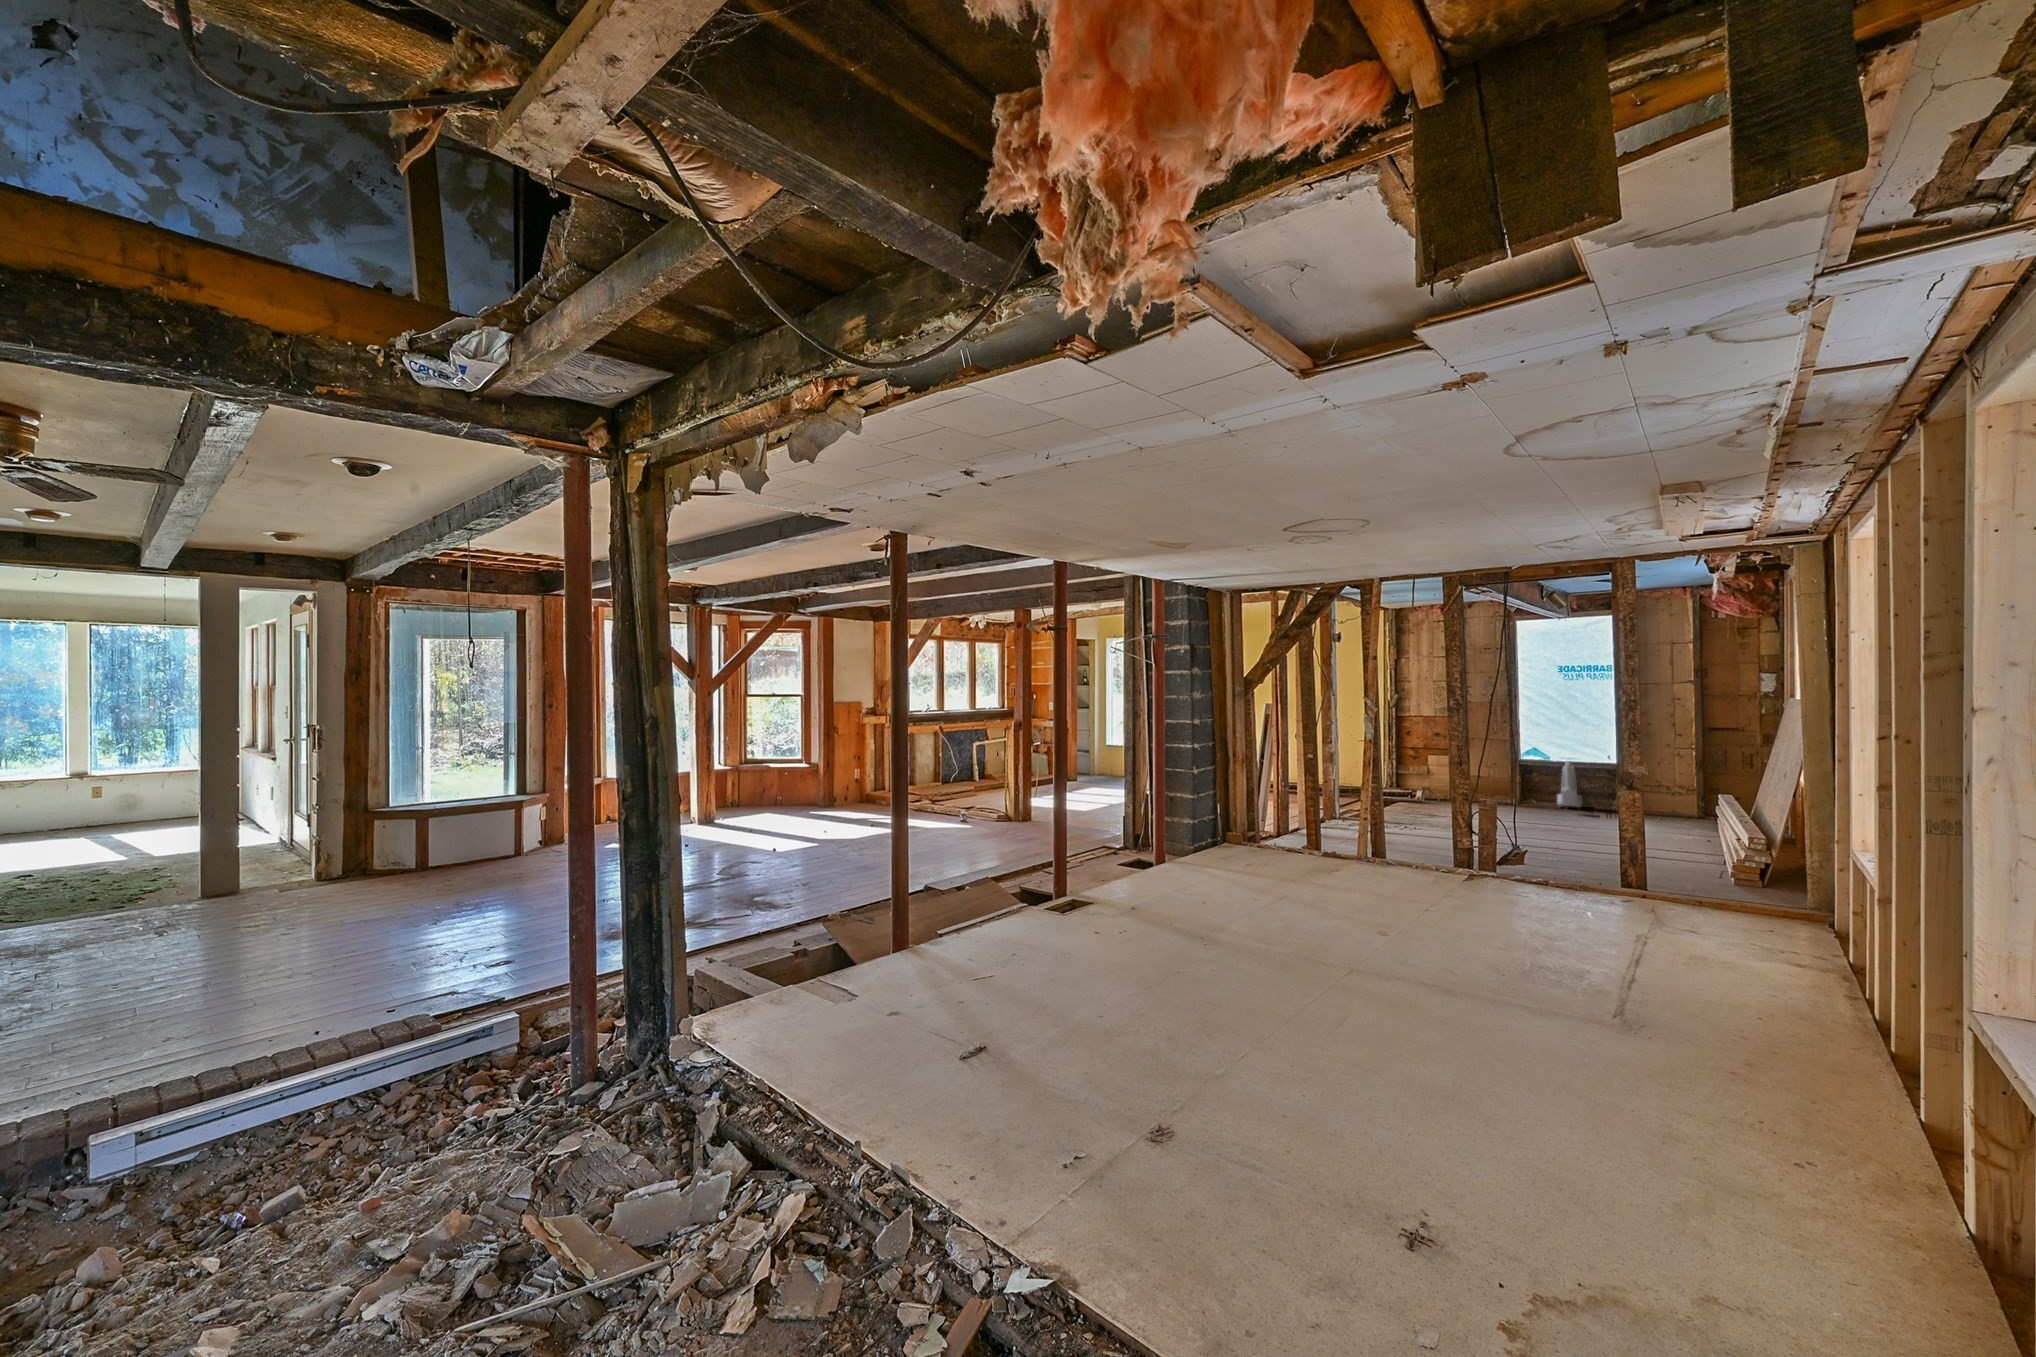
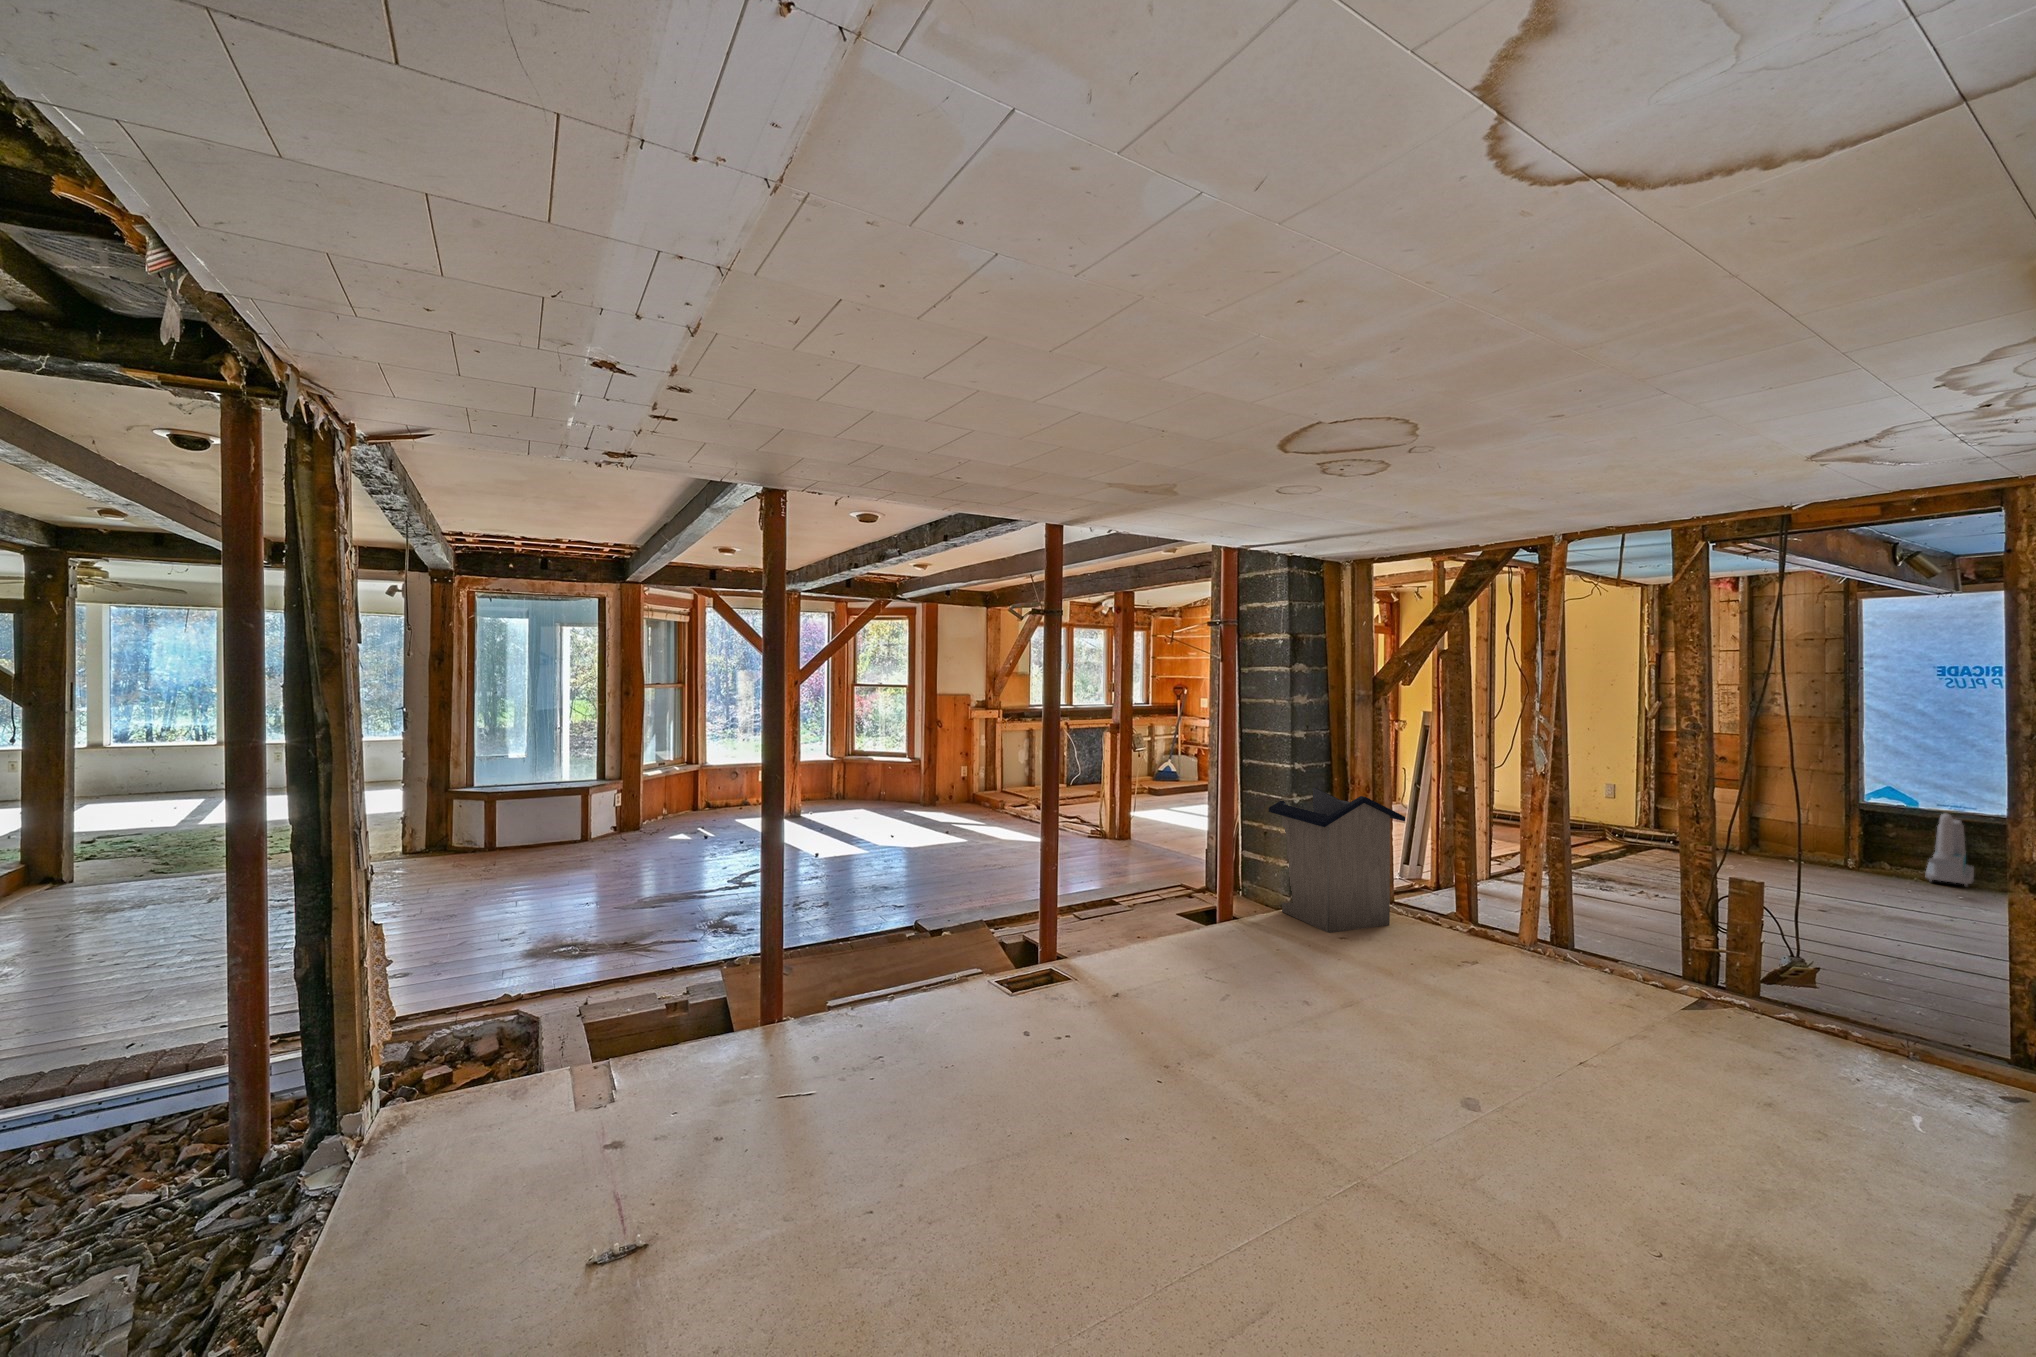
trash can: none [1179,758,1277,865] -> present [1269,788,1405,933]

